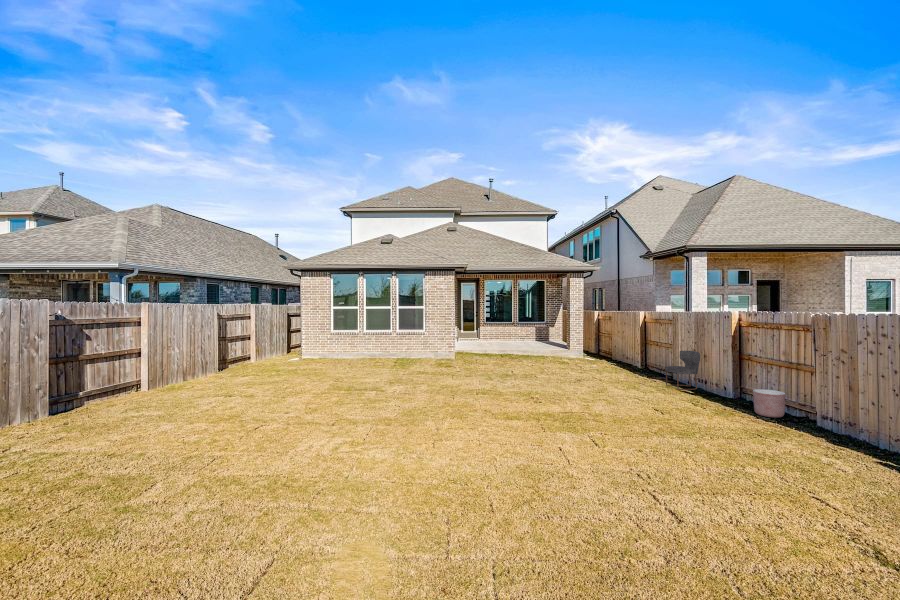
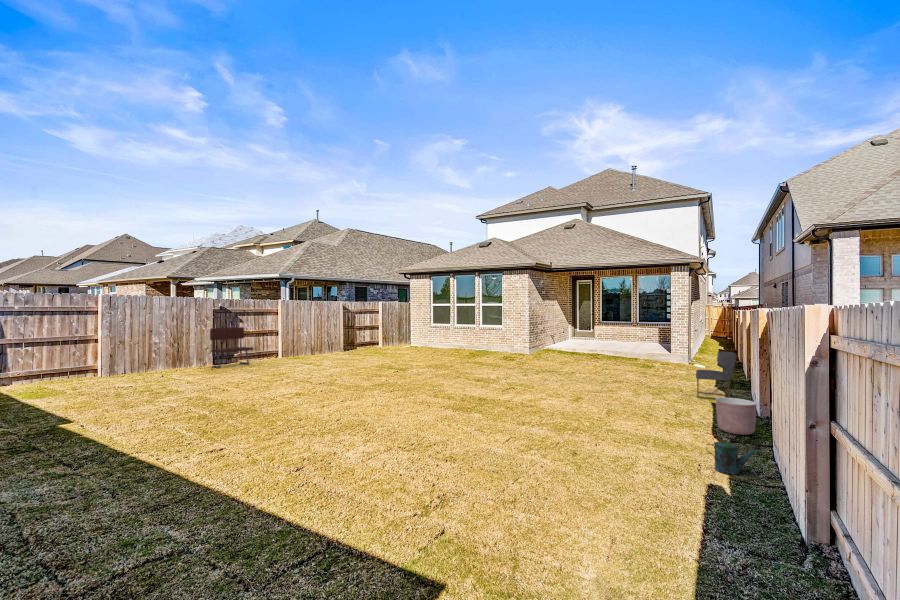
bench: none [45,348,124,419] -> present [210,327,254,368]
watering can: none [834,425,872,451] -> present [707,442,761,475]

